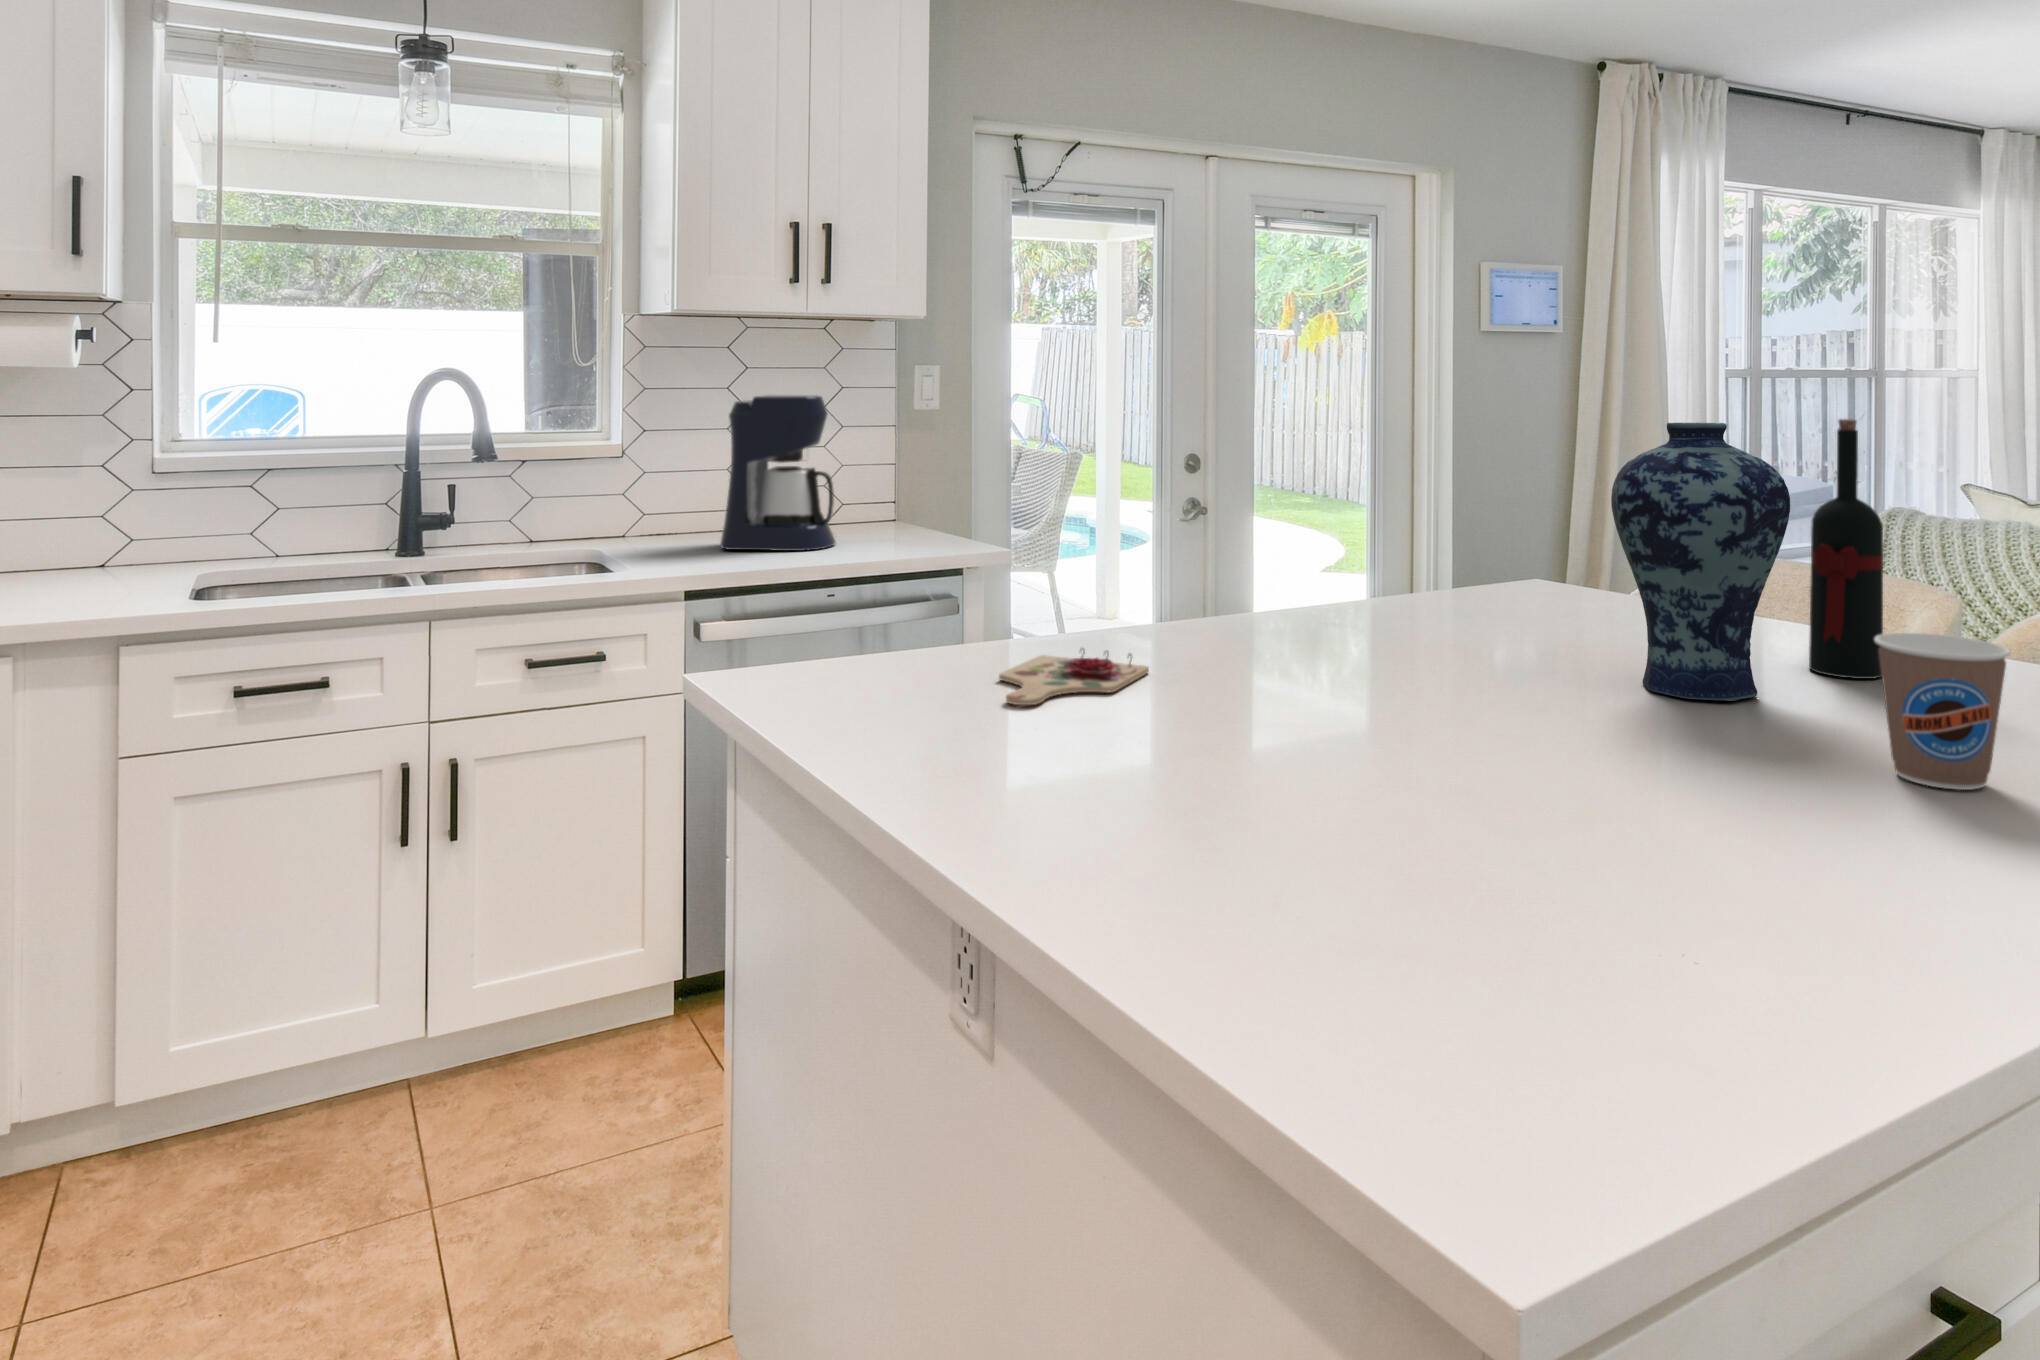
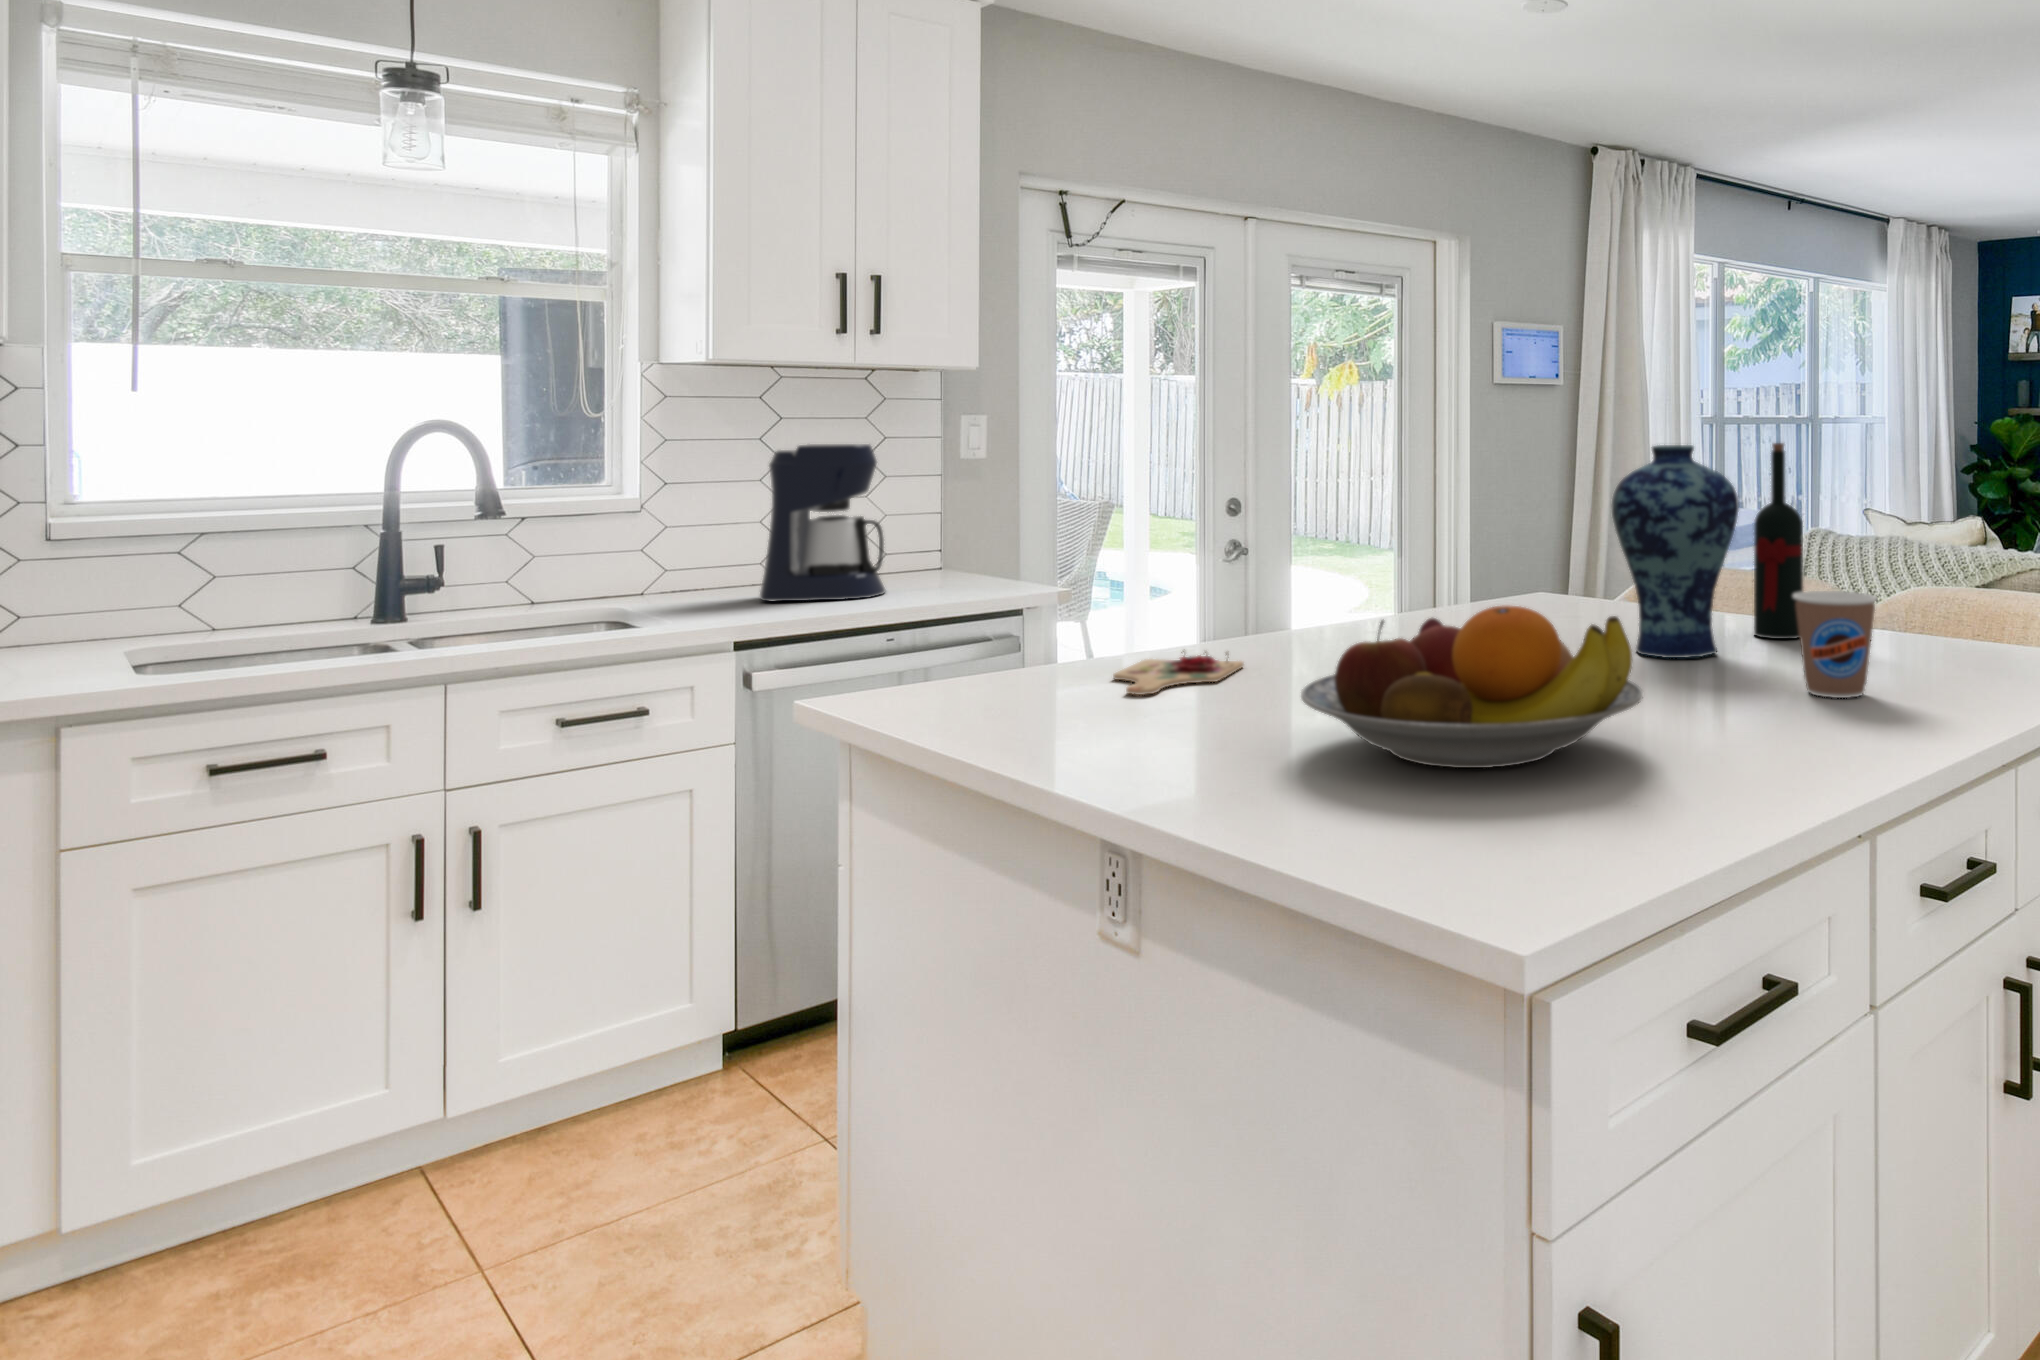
fruit bowl: none [1180,646,1647,868] -> present [1301,606,1643,768]

